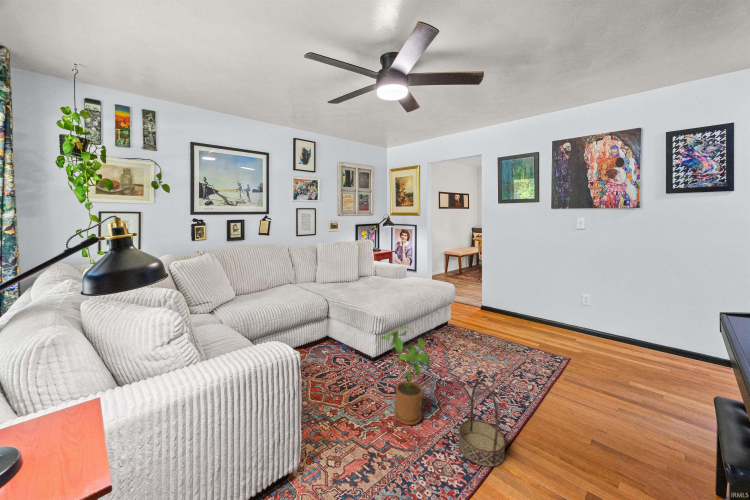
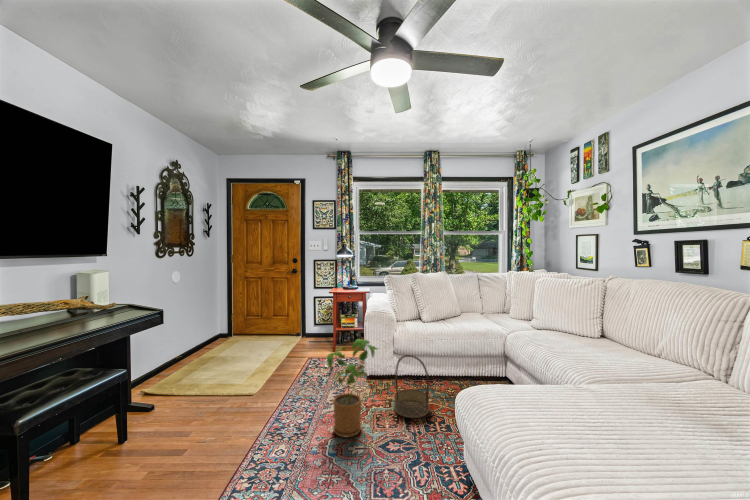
basket: present [458,381,506,467] -> present [394,355,429,418]

